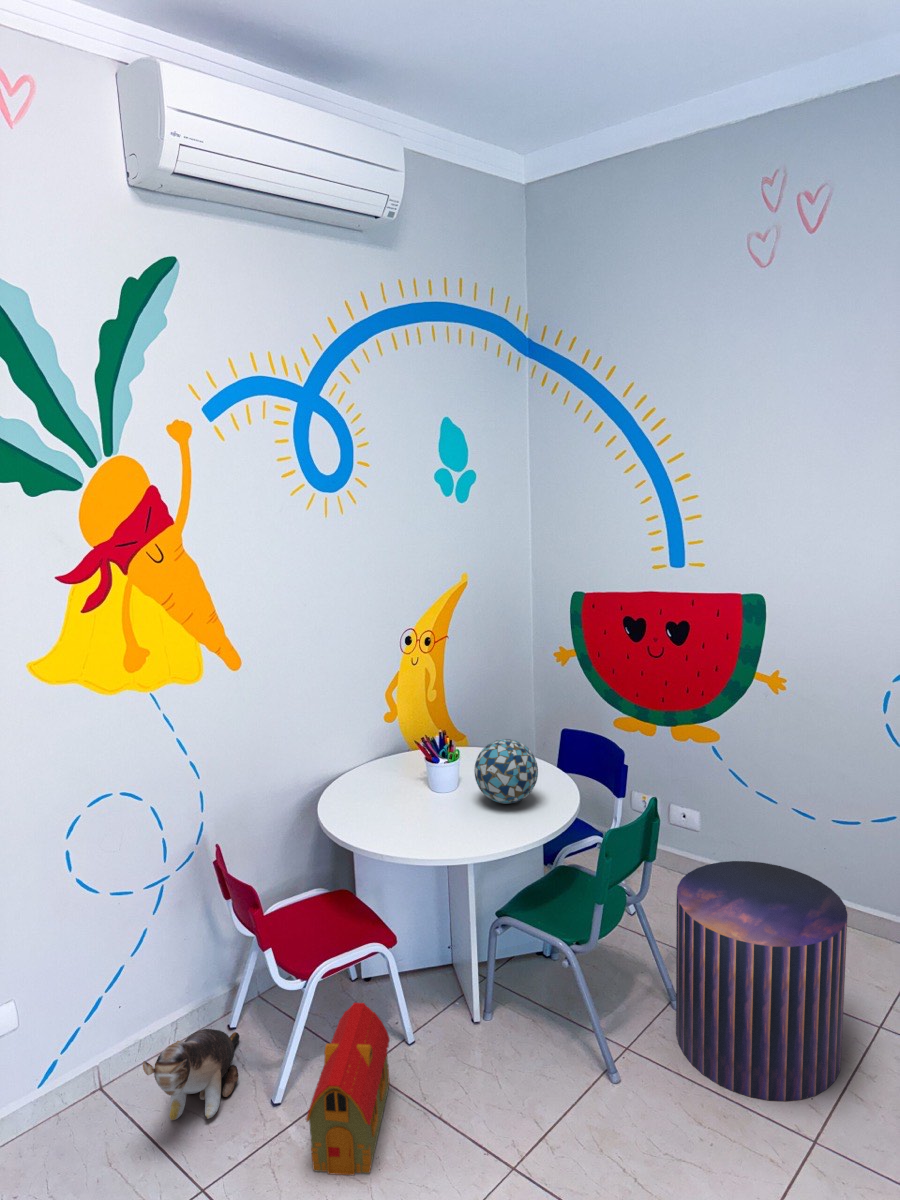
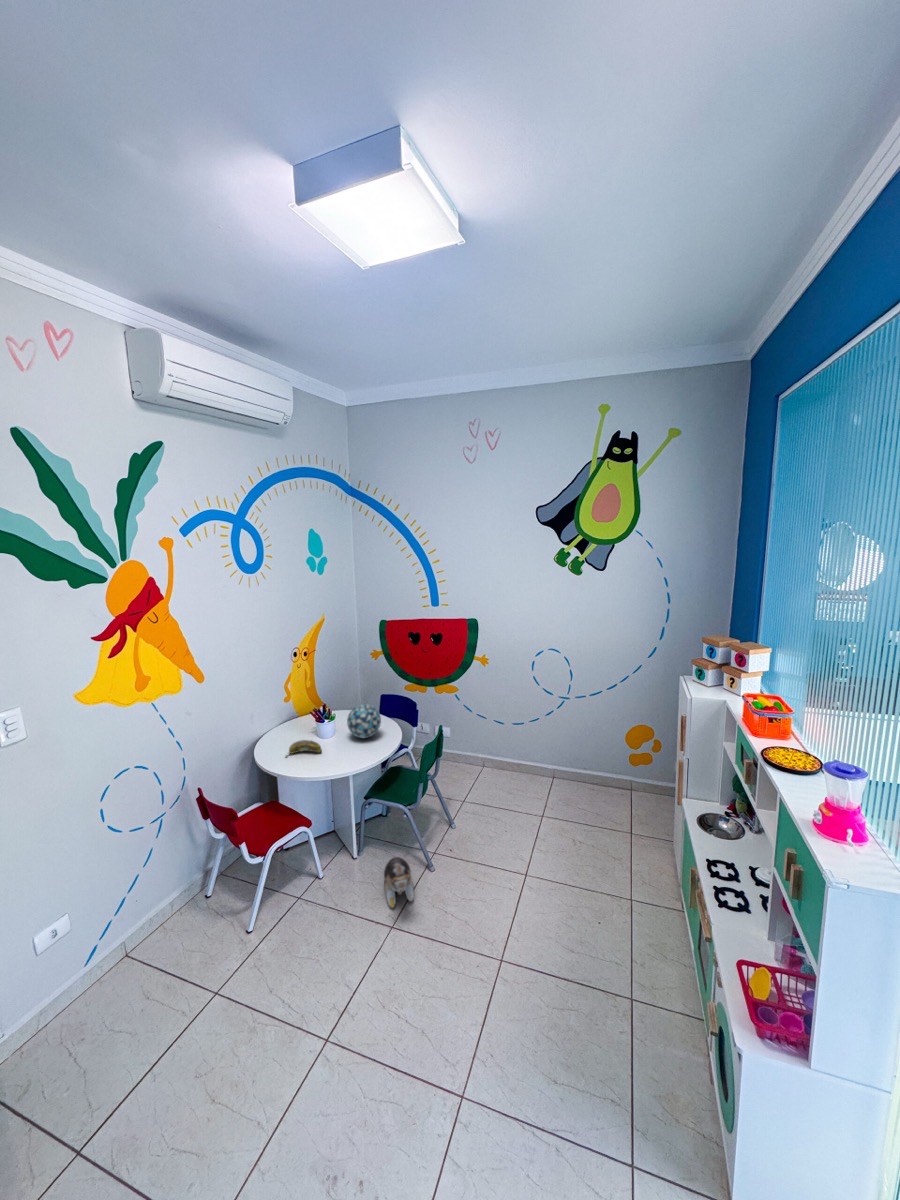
banana: none [358,791,421,817] -> present [286,740,322,757]
pouf: present [676,861,848,1101] -> none [454,748,529,860]
toy house: present [306,1003,390,1175] -> none [280,860,318,959]
plush toy: present [143,1029,239,1121] -> present [384,857,414,908]

